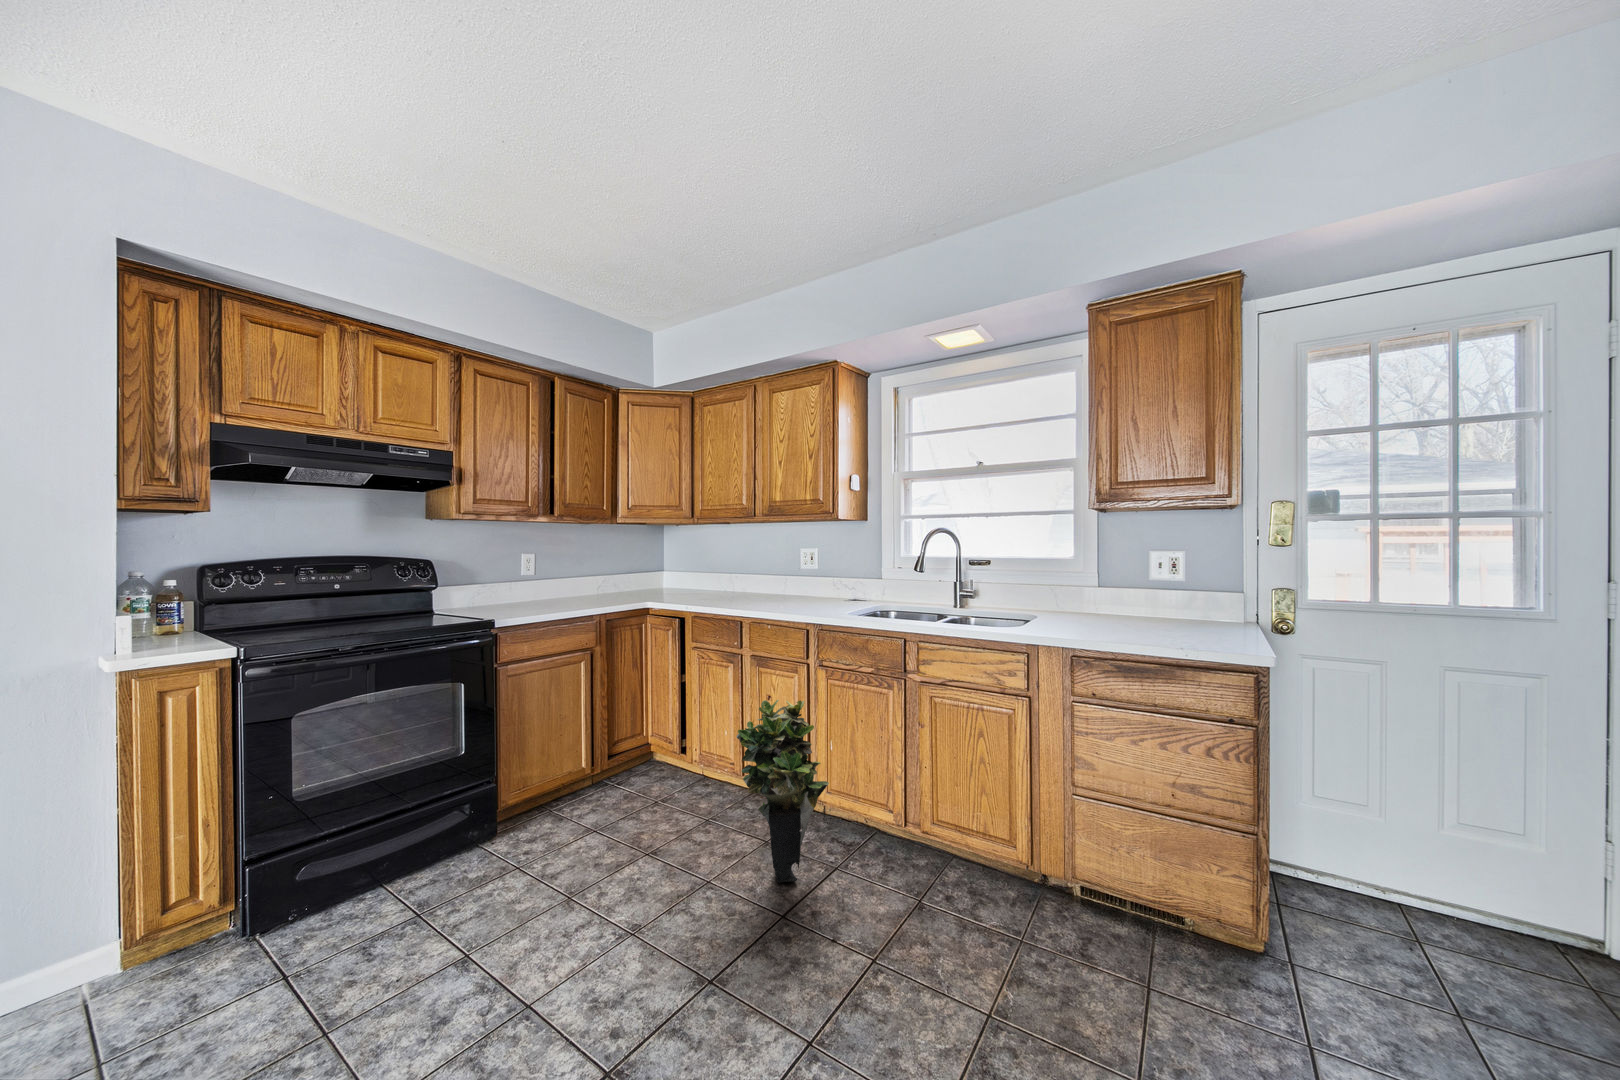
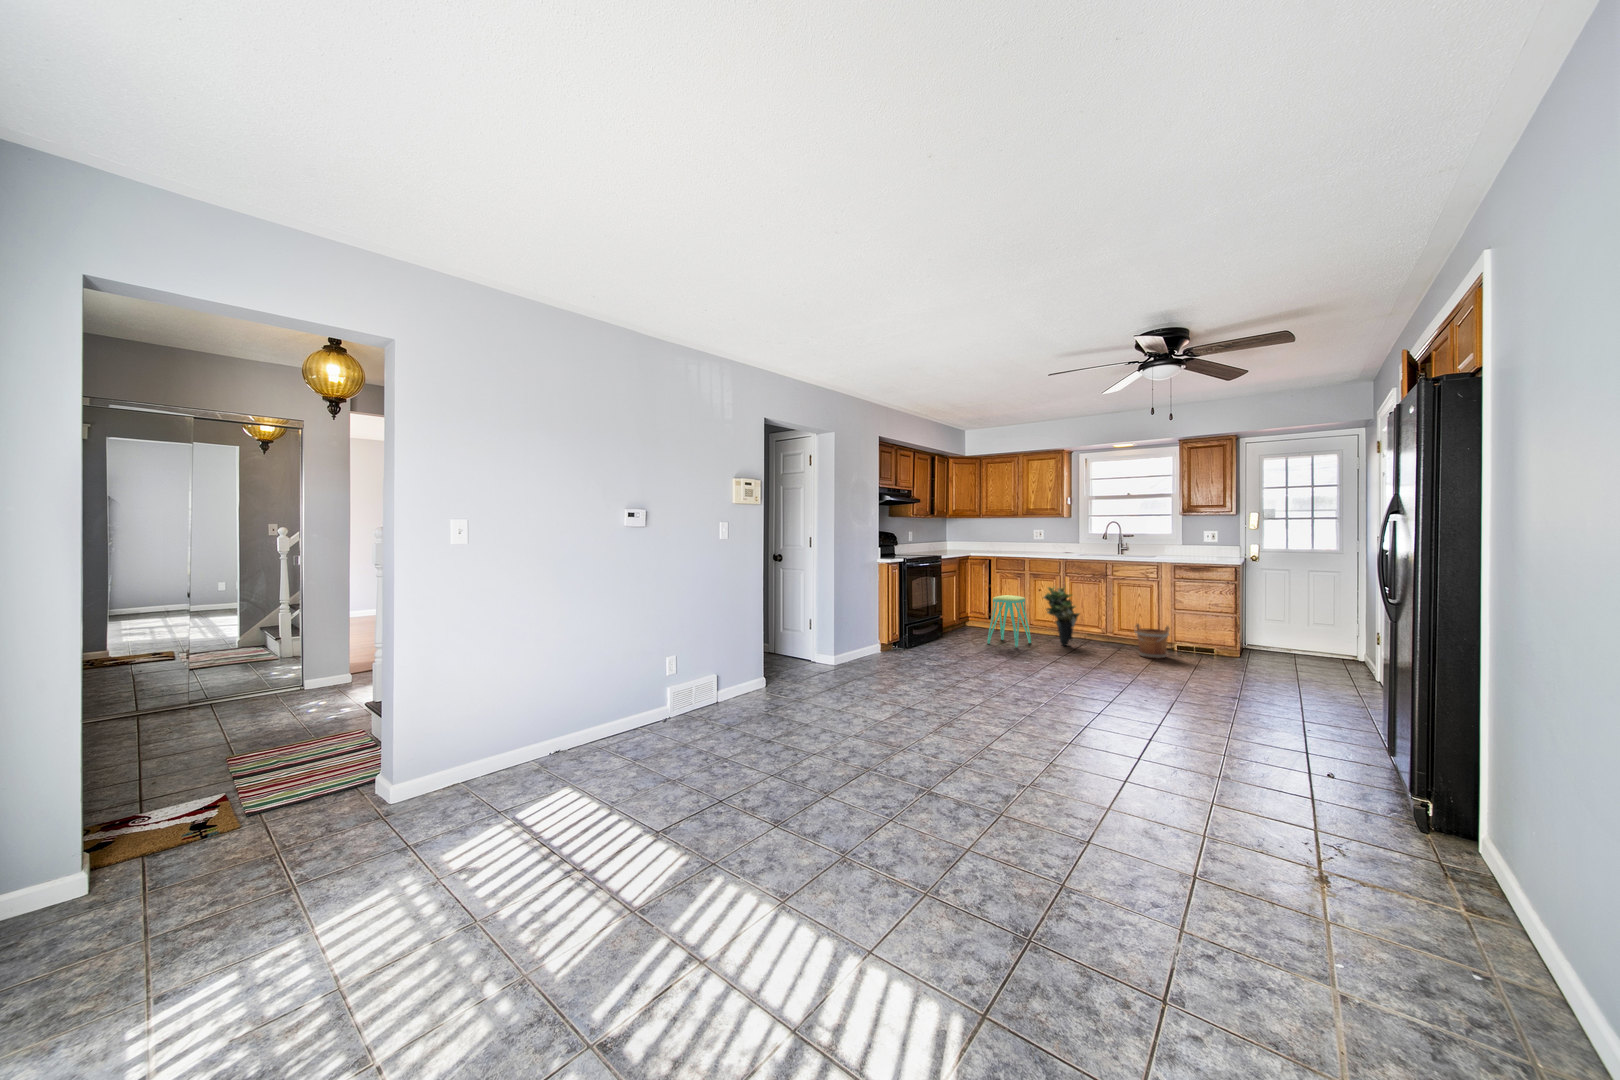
stool: none [580,726,704,900] -> present [987,595,1031,647]
bucket: none [946,850,1052,995] -> present [1135,624,1170,659]

